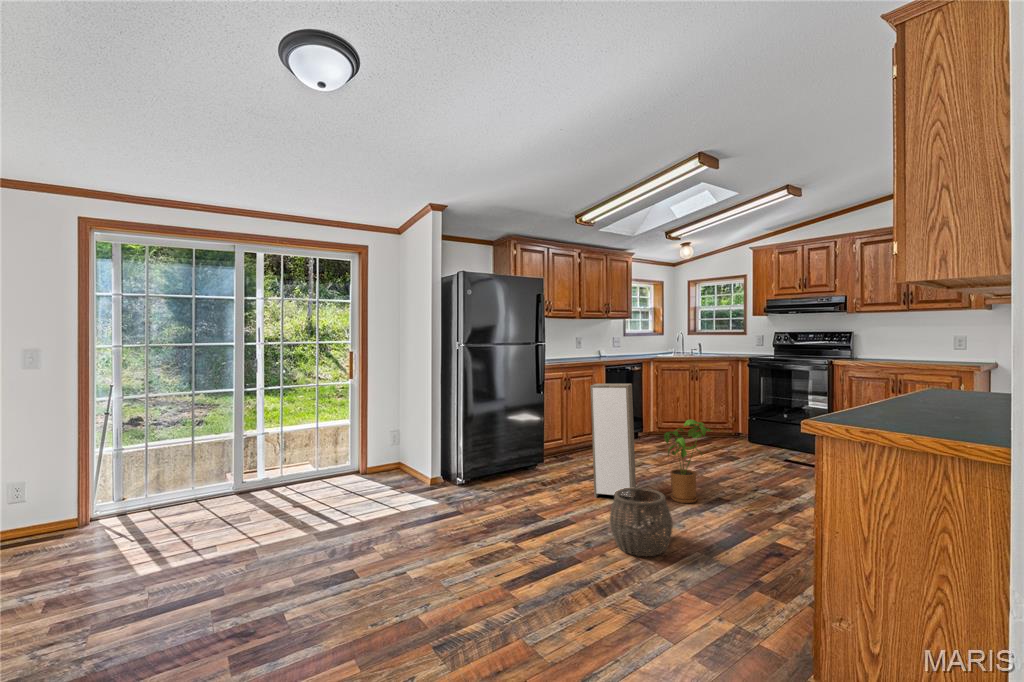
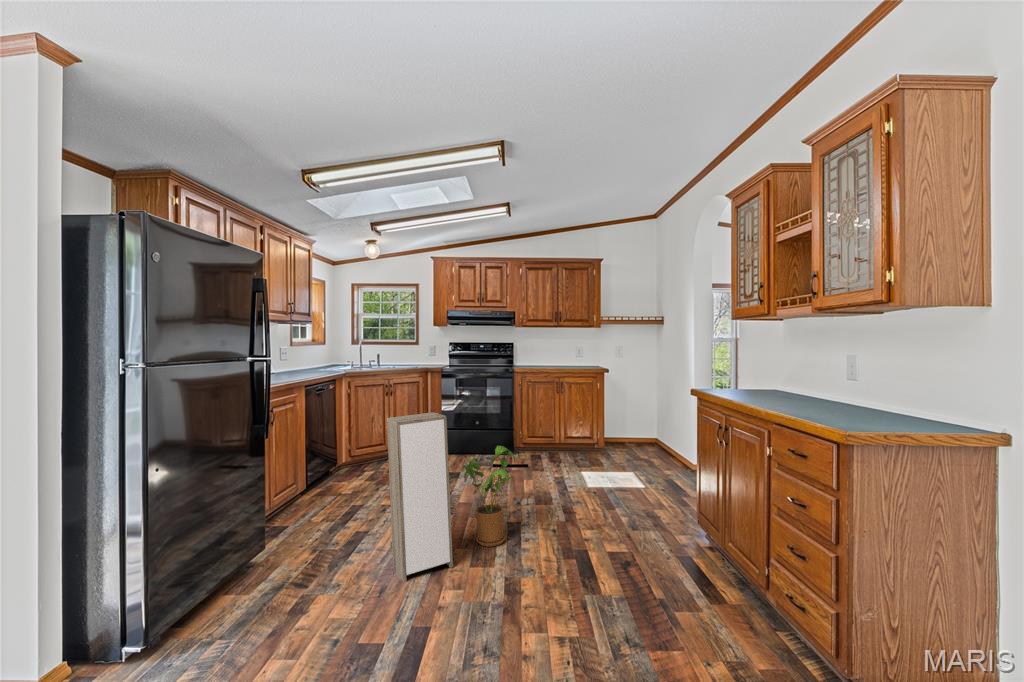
woven basket: present [610,487,673,556] -> none [509,544,587,642]

